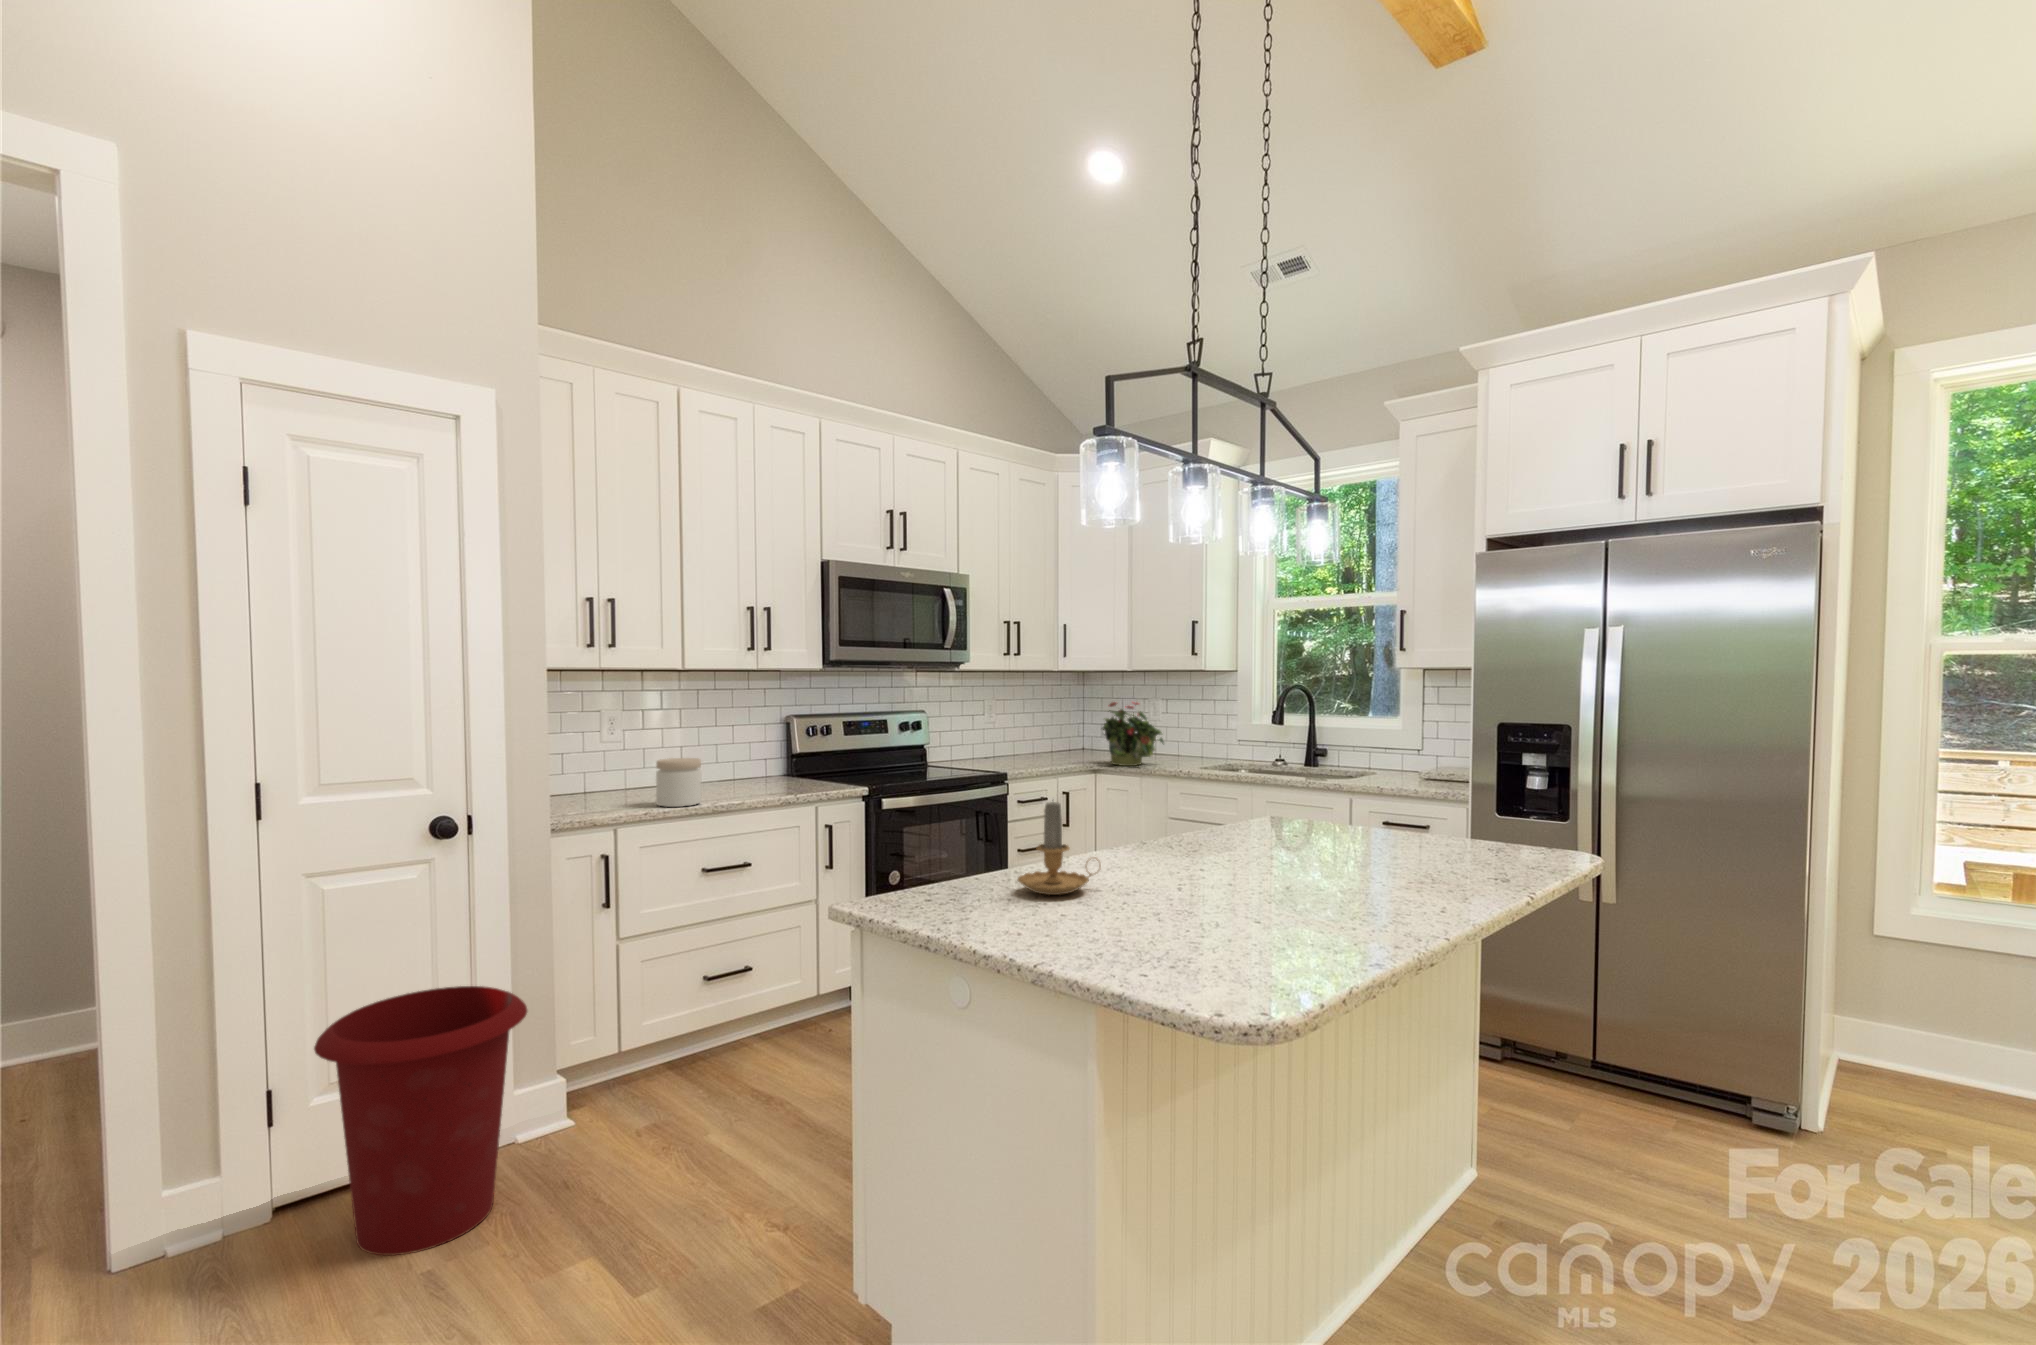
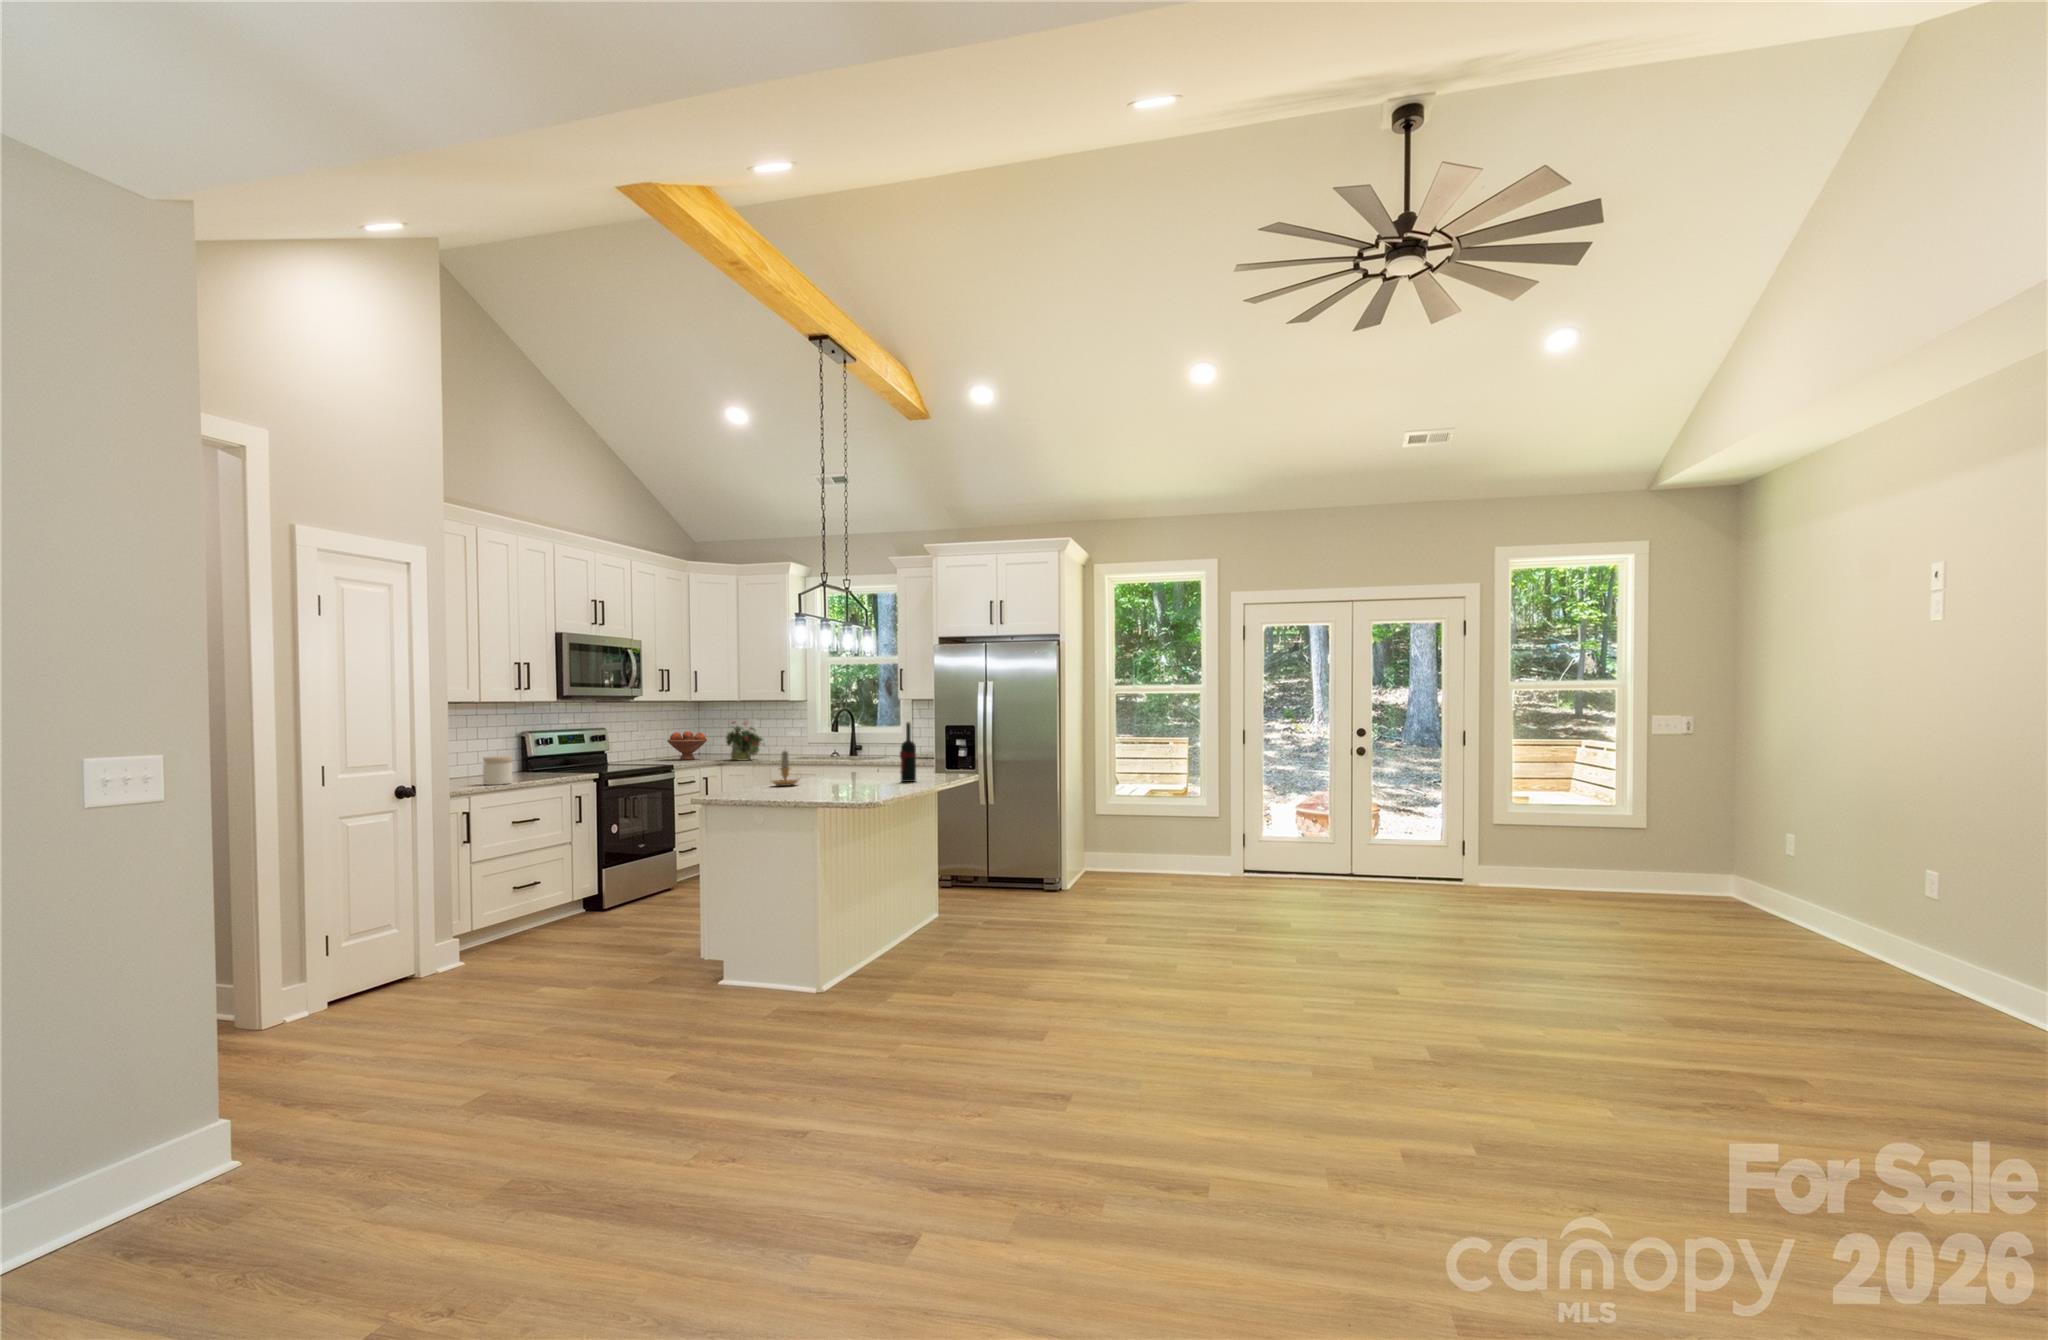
fruit bowl: none [1028,714,1086,758] -> present [667,731,707,760]
wine bottle: none [1364,739,1419,927] -> present [900,722,916,782]
waste bin: present [314,986,527,1255] -> none [373,876,485,1004]

